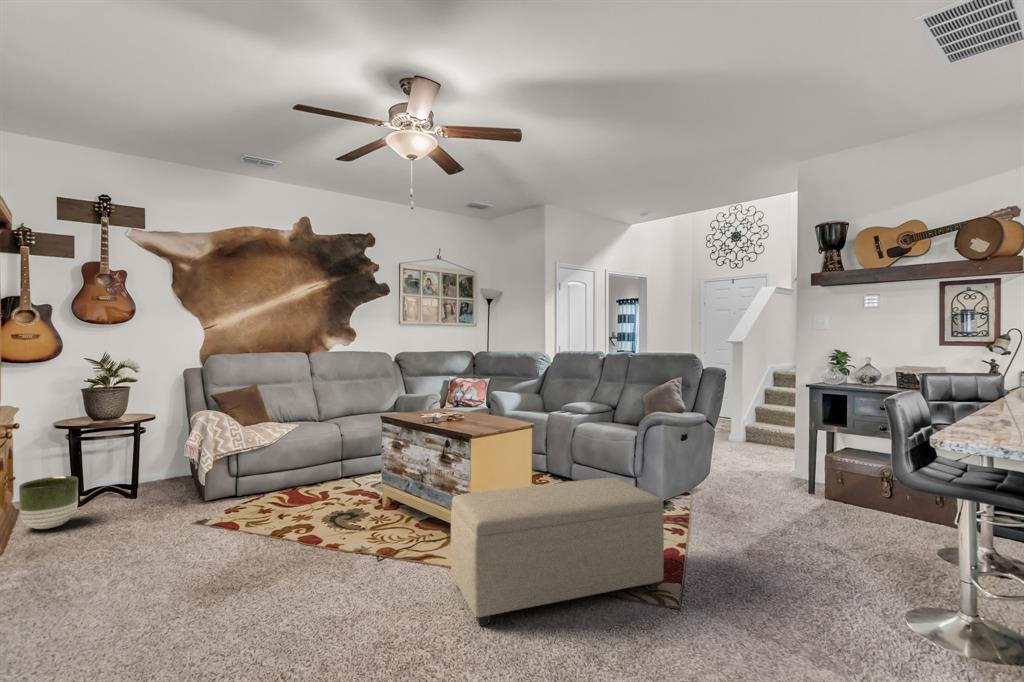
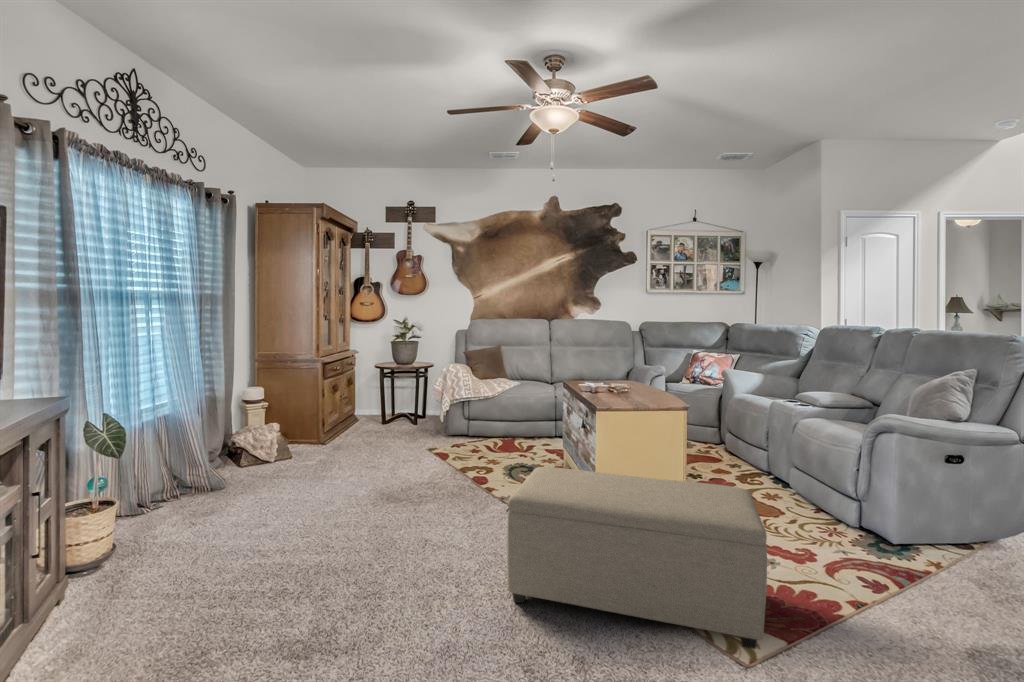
planter: present [19,476,78,529] -> none [343,400,374,434]

